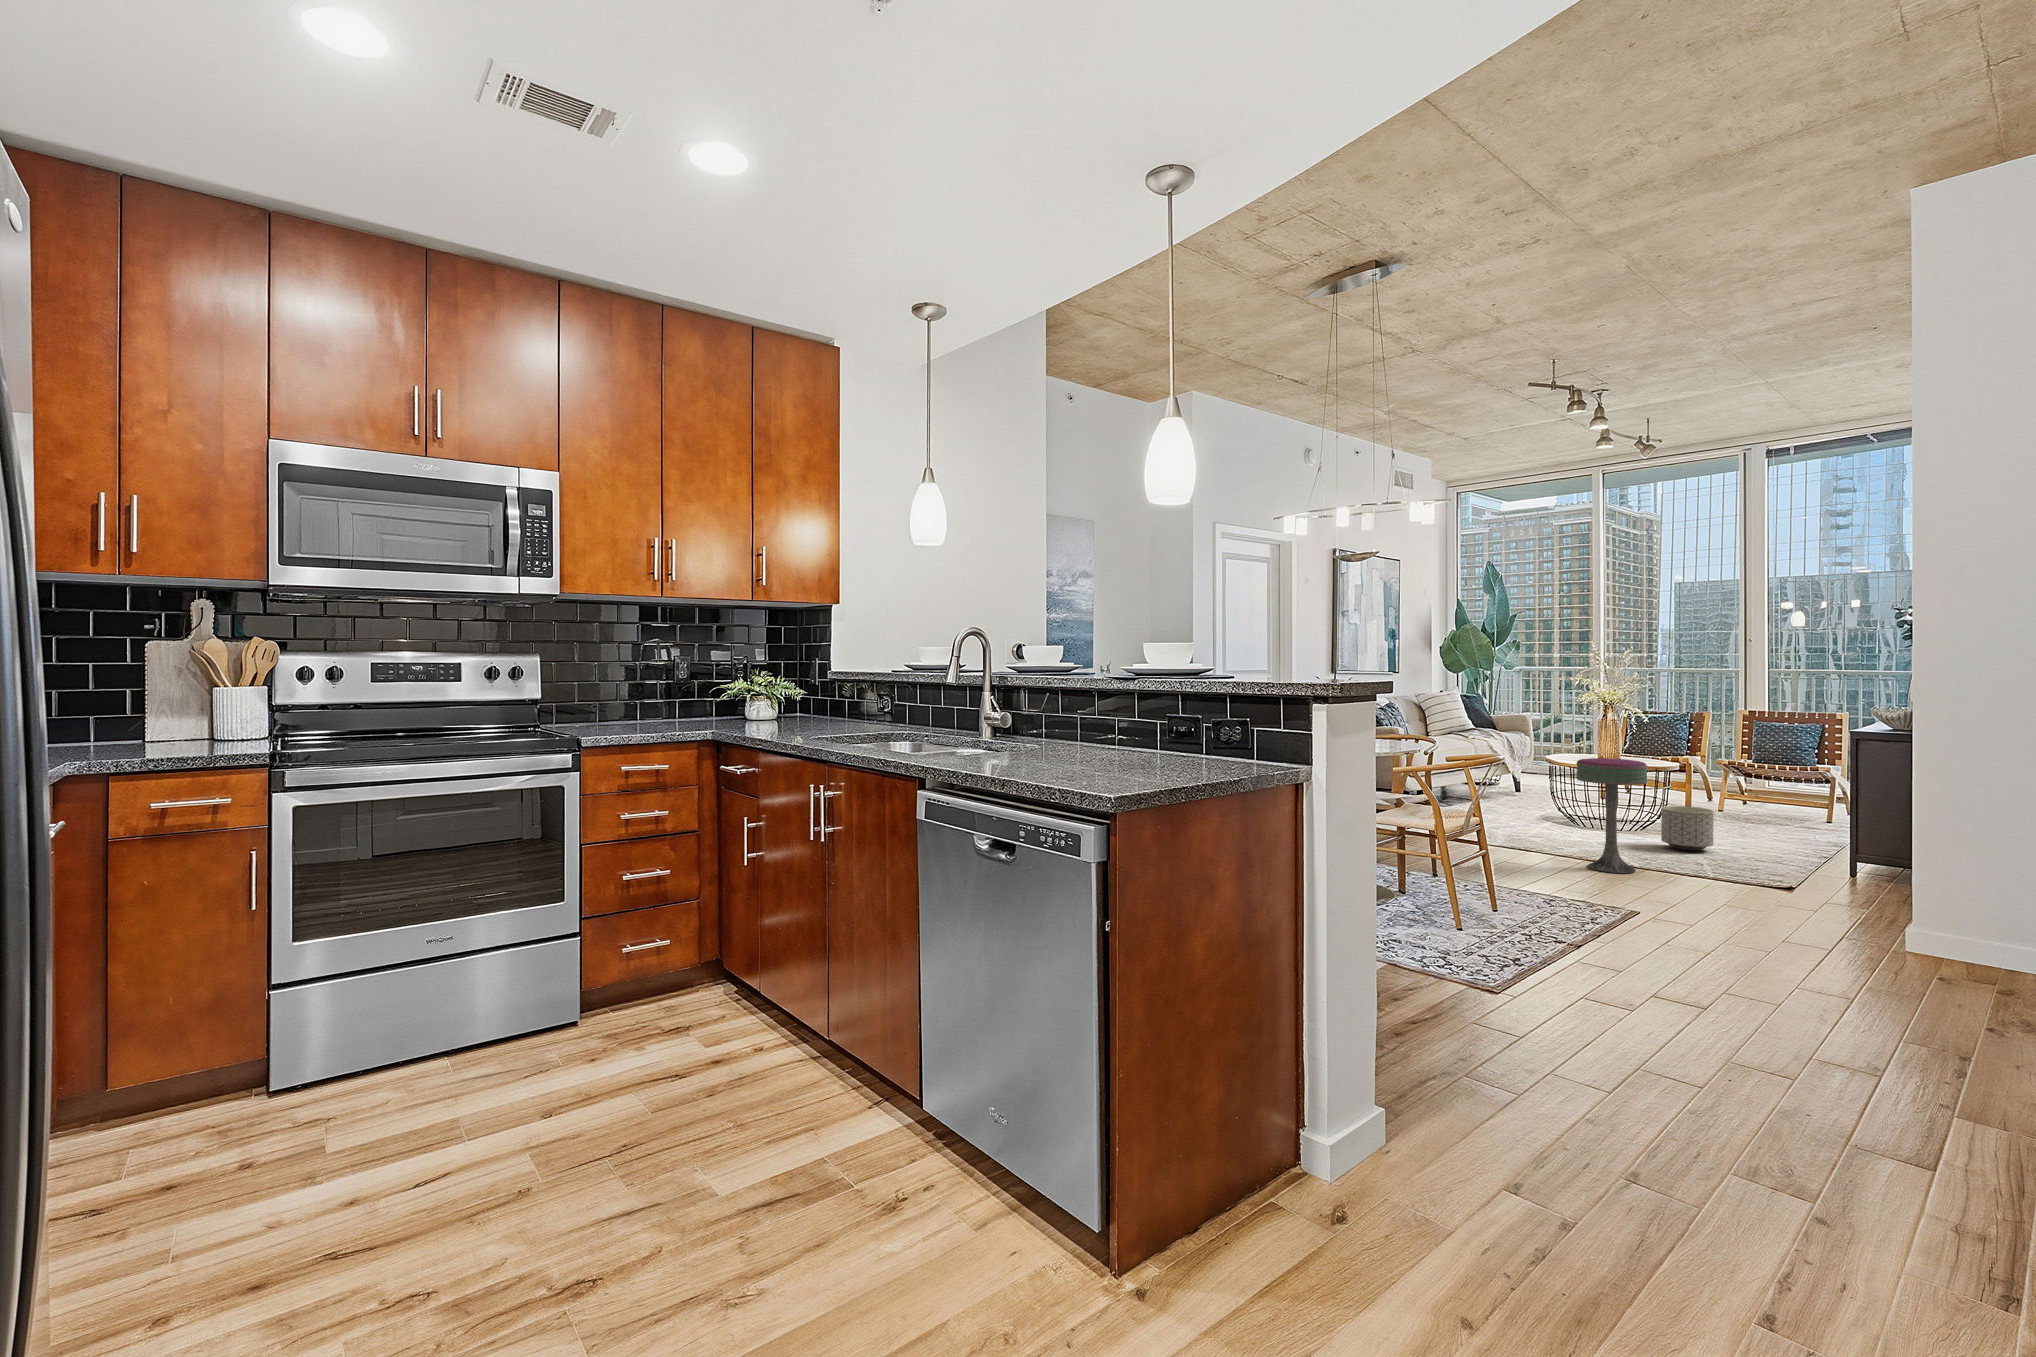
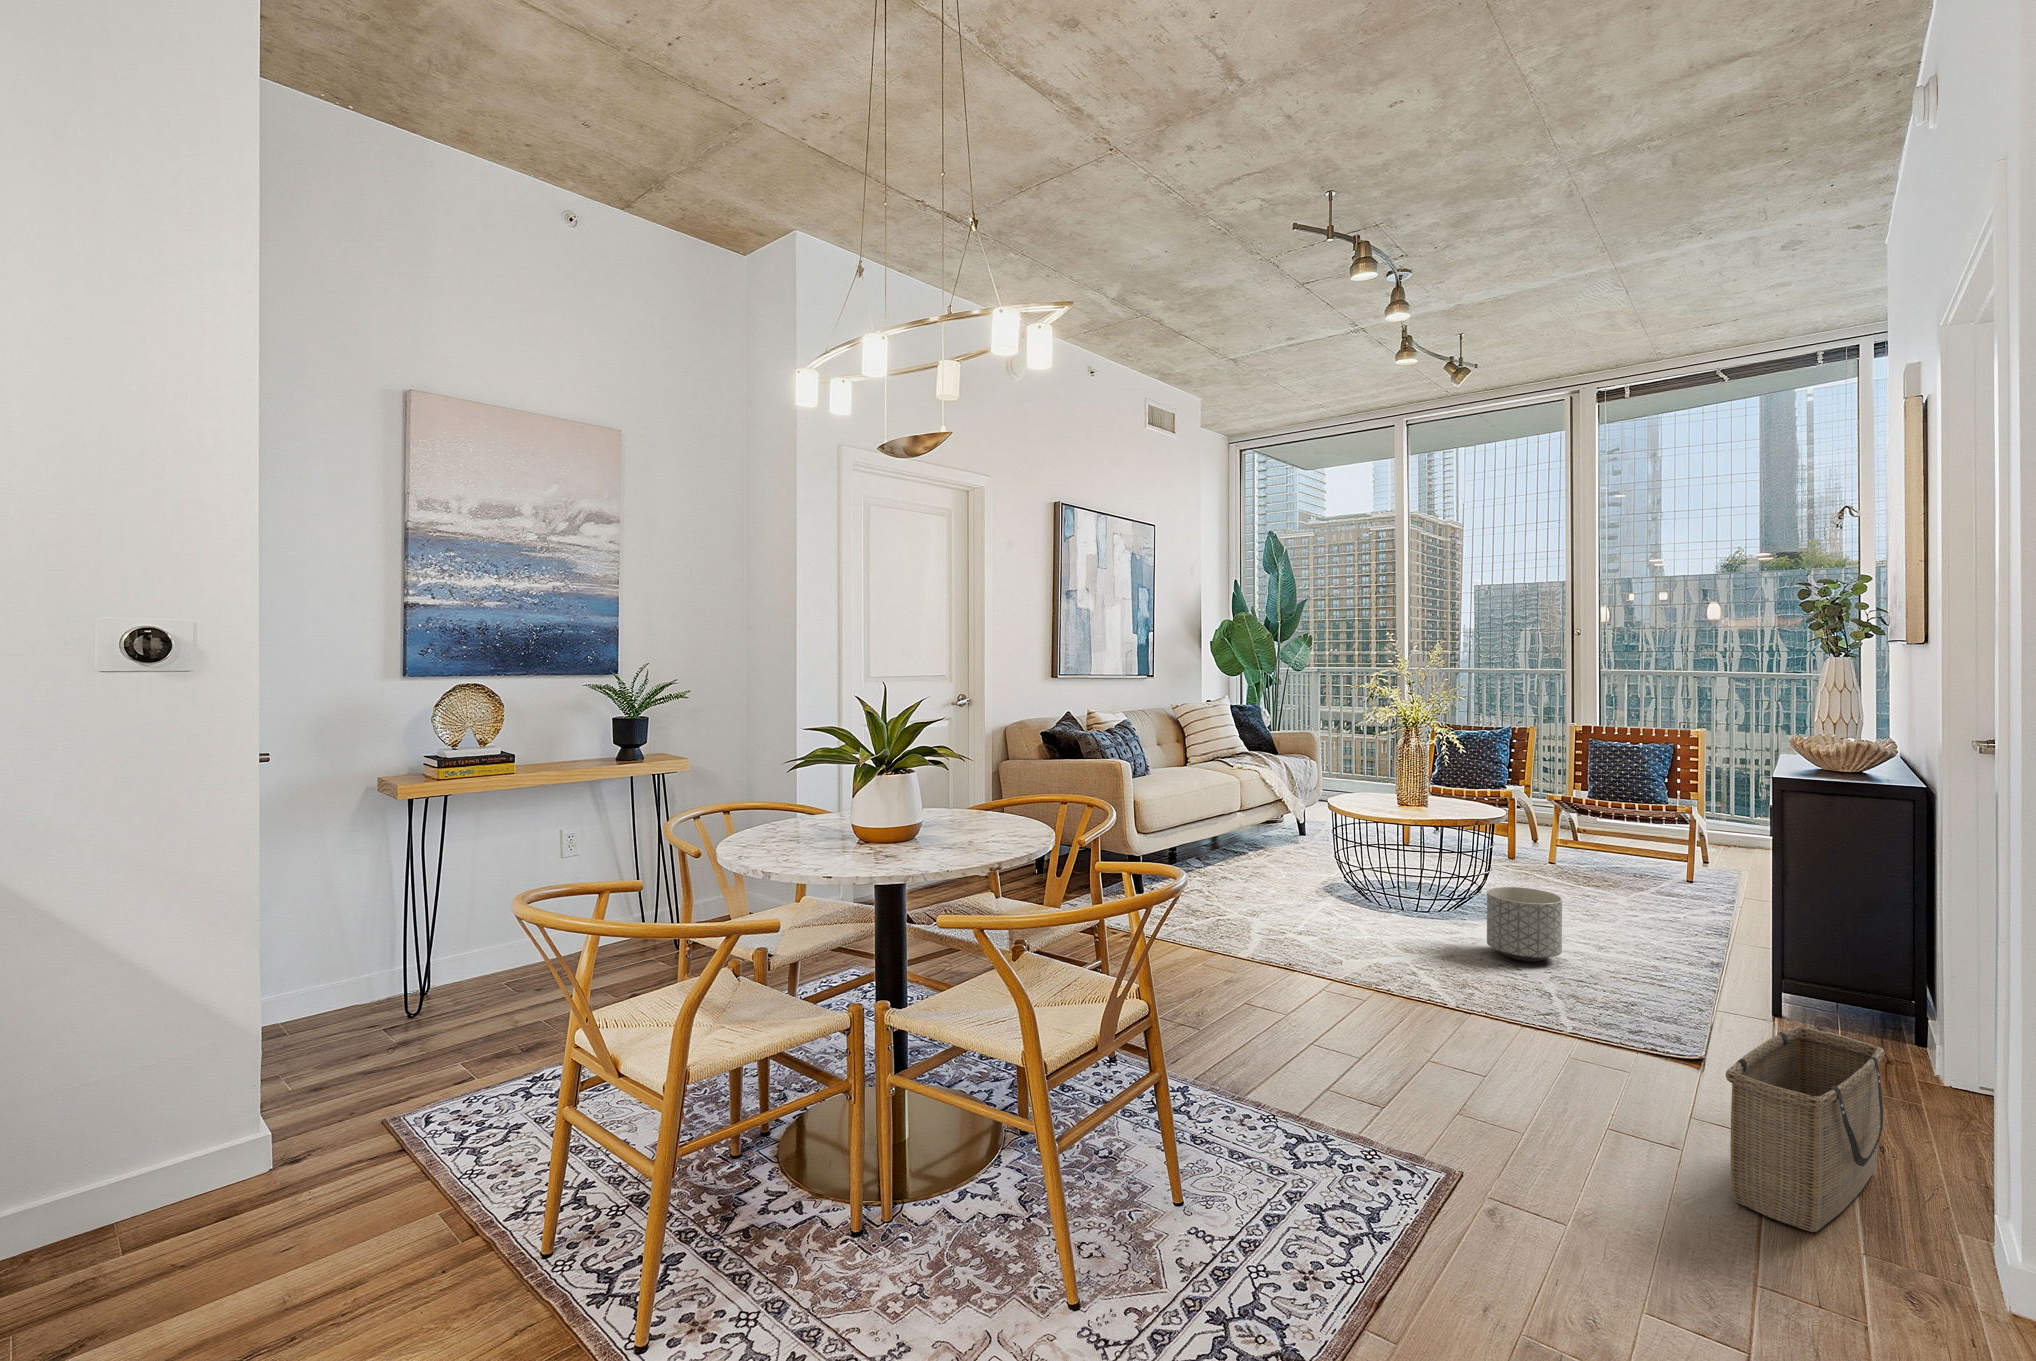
bar stool: present [1577,758,1647,873] -> none [1361,830,1472,1036]
basket: none [1776,847,1871,927] -> present [1726,1026,1885,1232]

